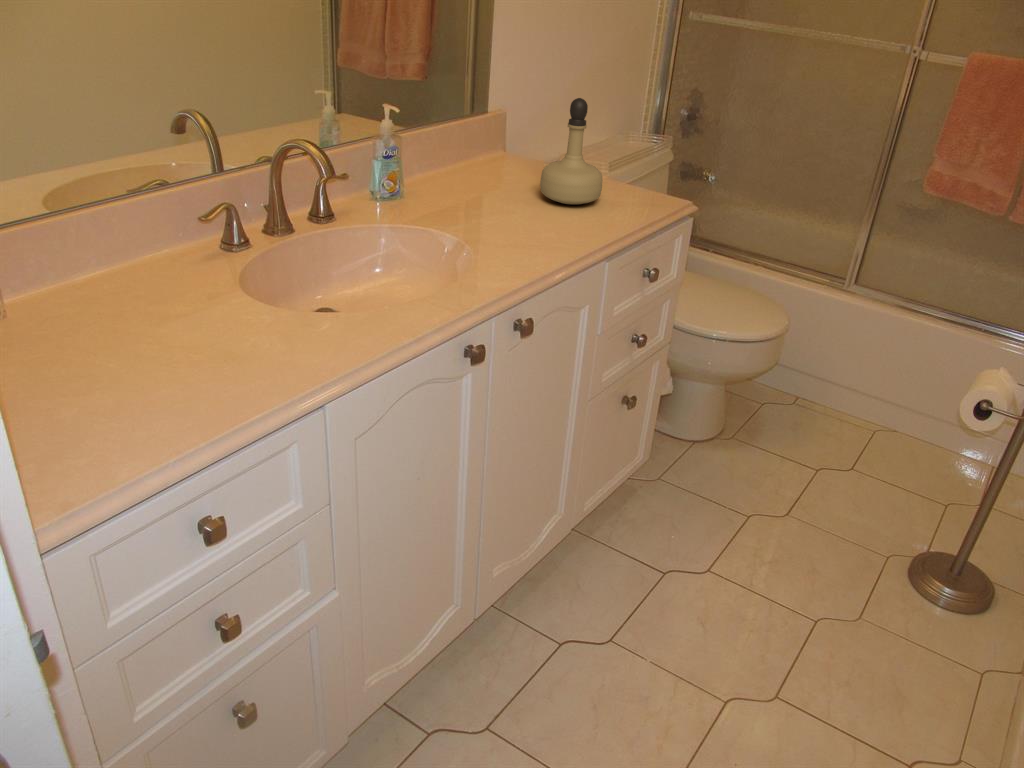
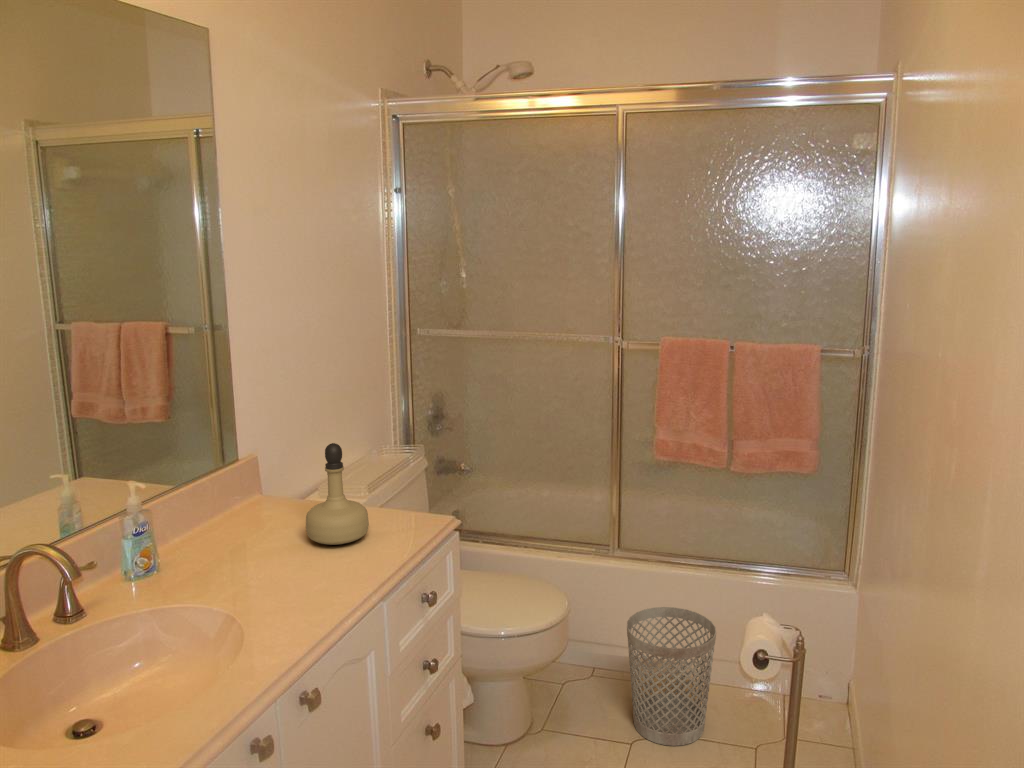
wastebasket: none [826,346,942,483] -> present [627,607,716,746]

